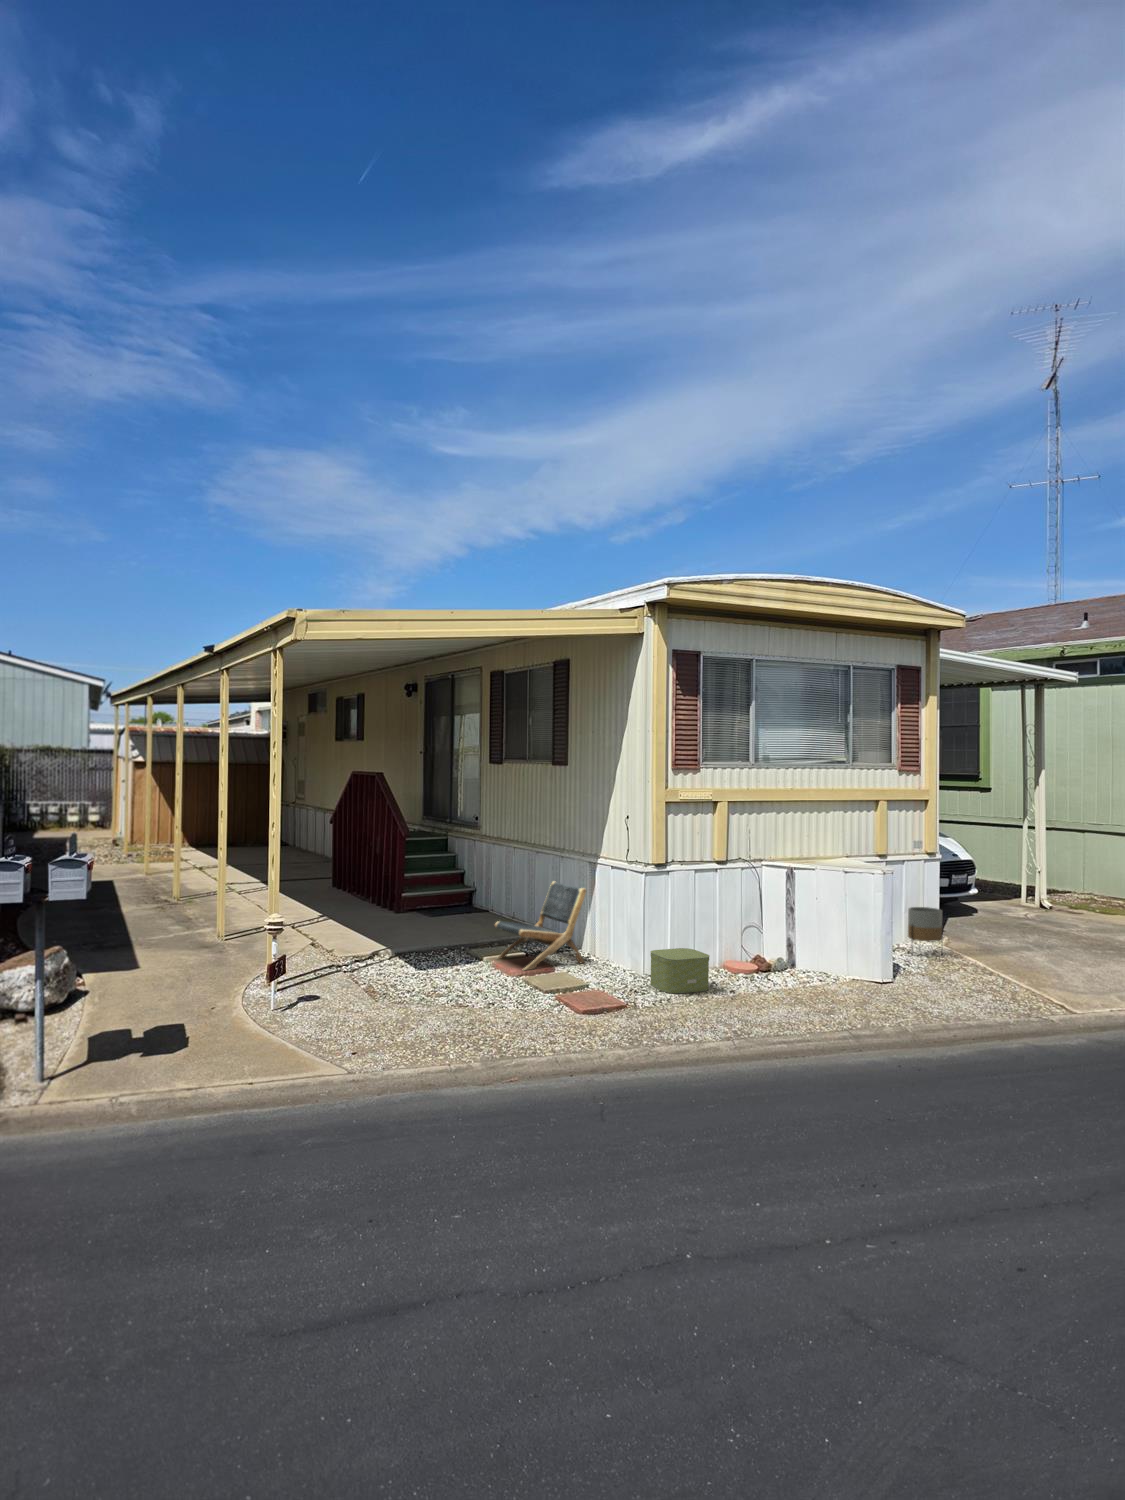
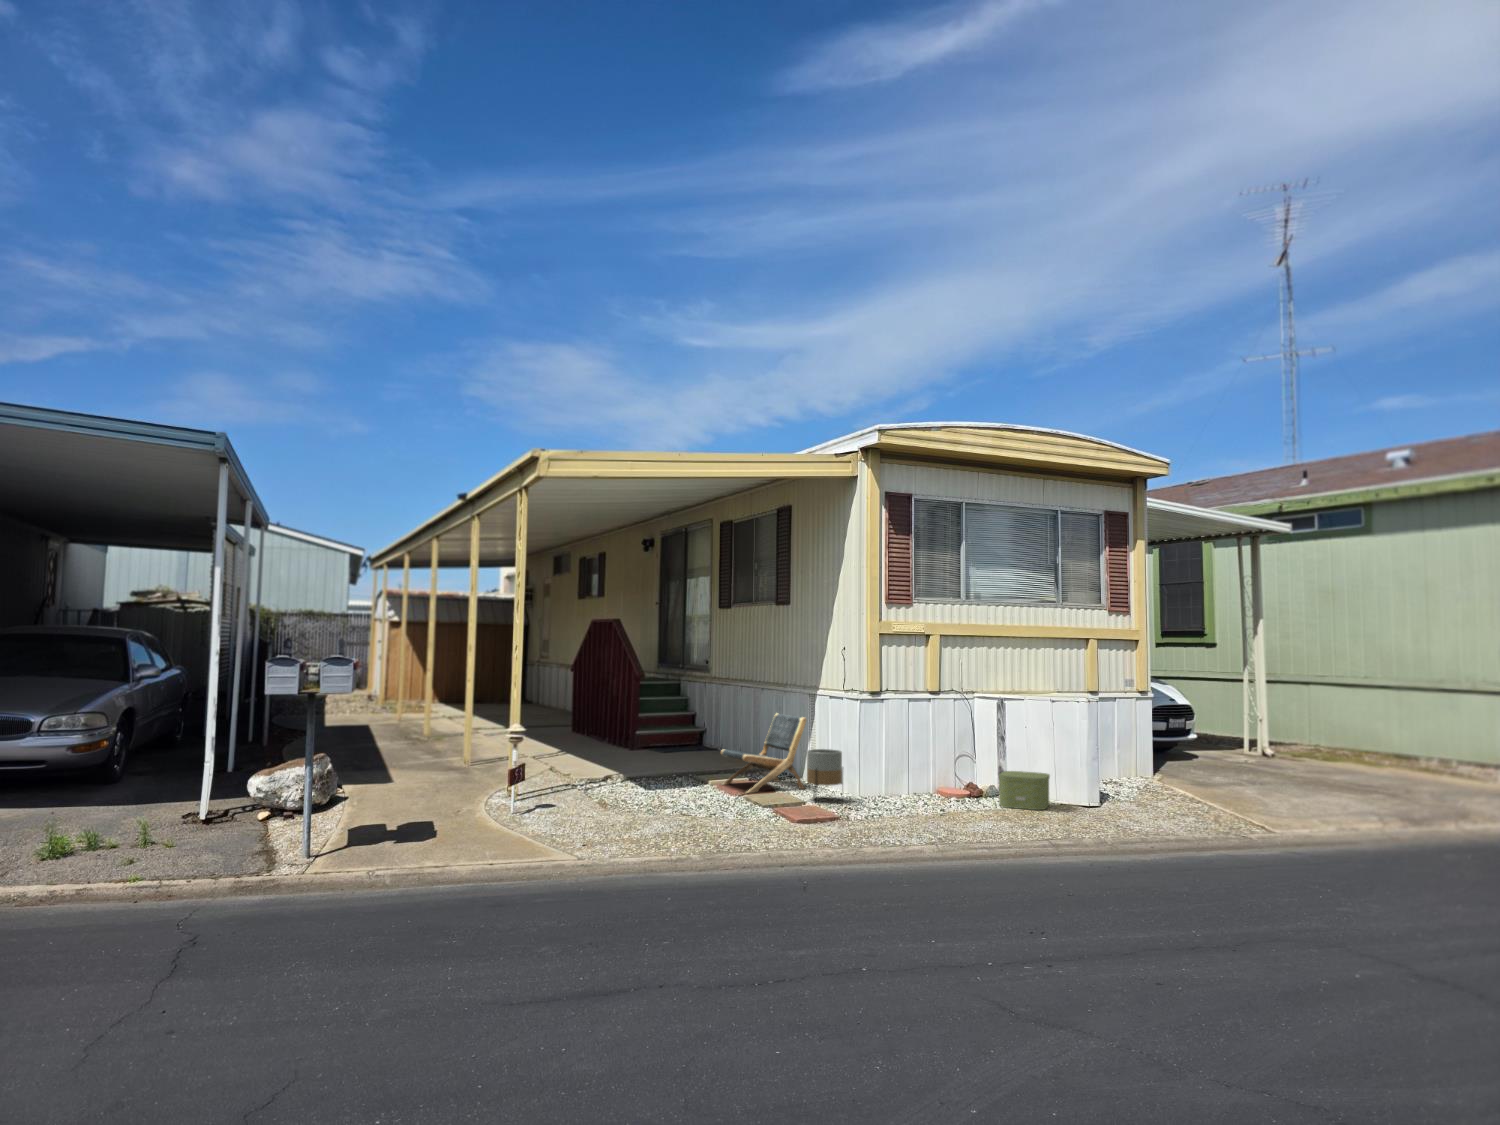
planter: present [908,907,943,949] -> present [807,749,843,796]
storage box: present [650,948,710,993] -> present [999,771,1050,810]

